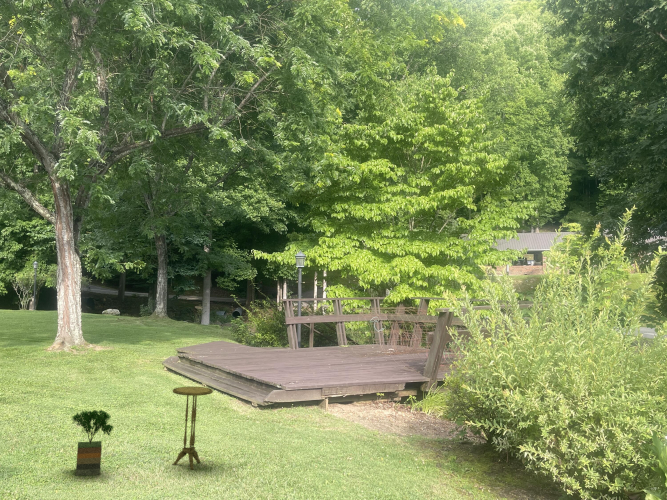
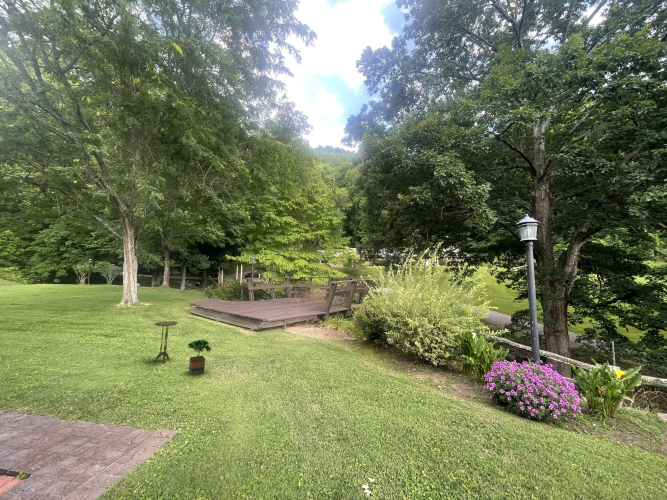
side table: present [173,387,213,470] -> present [154,321,177,363]

